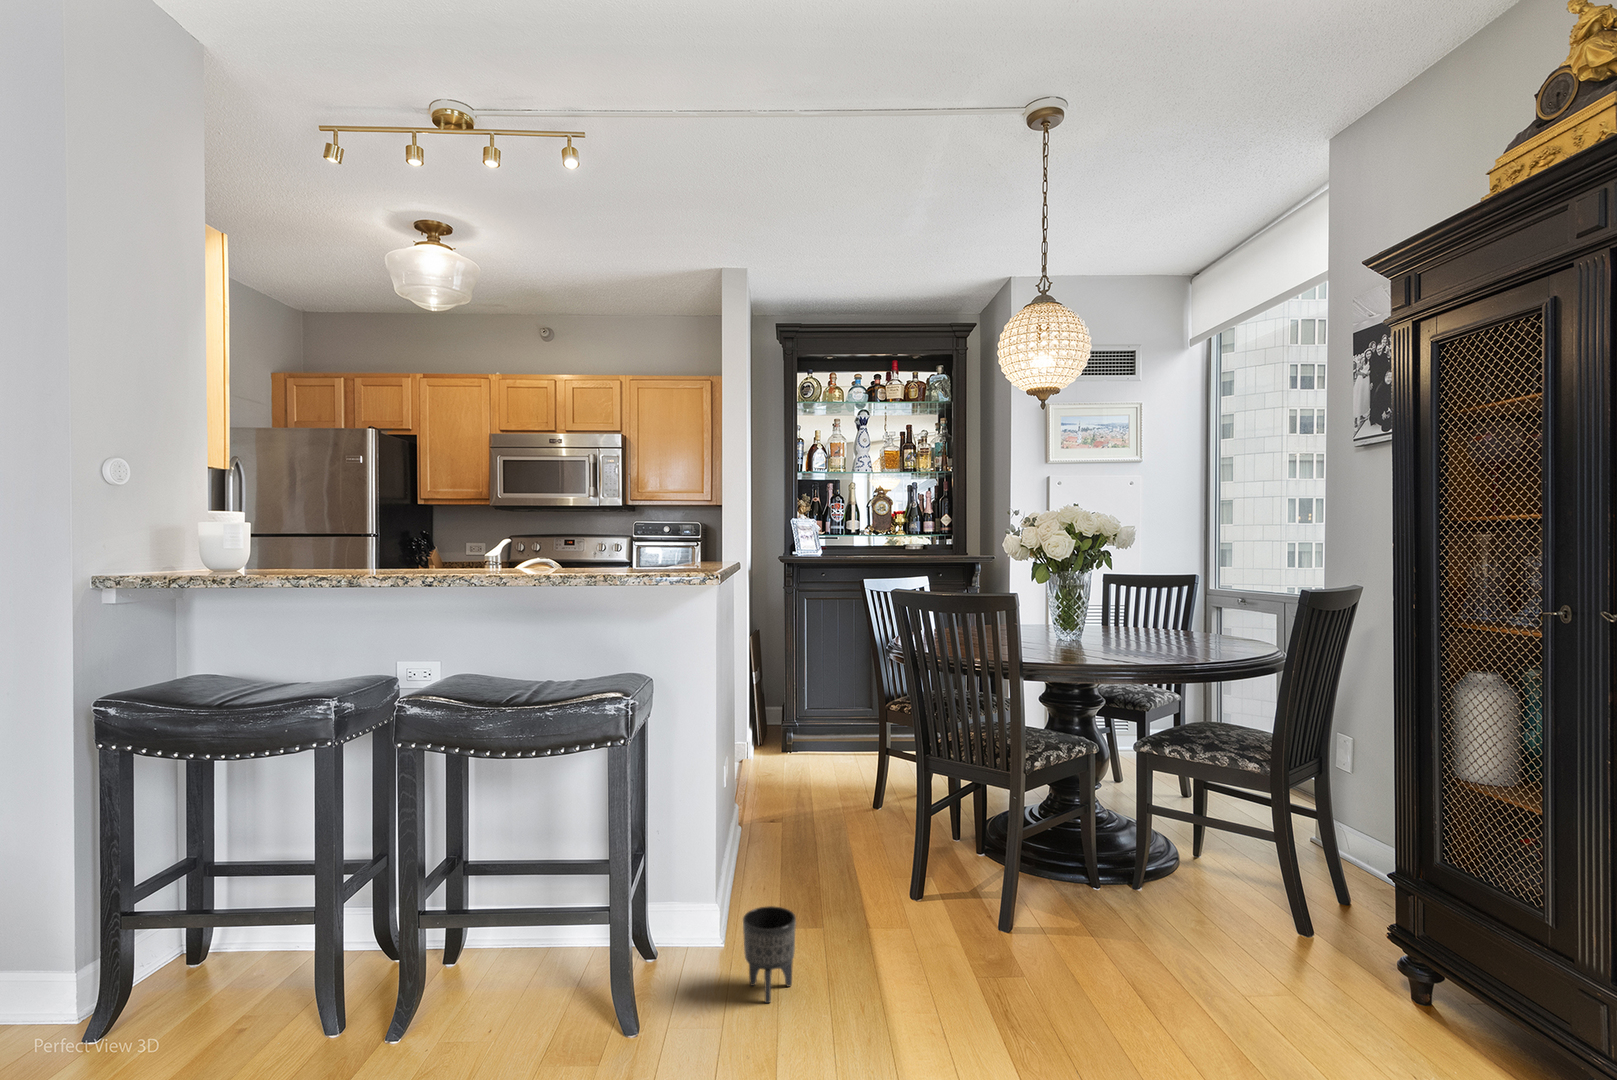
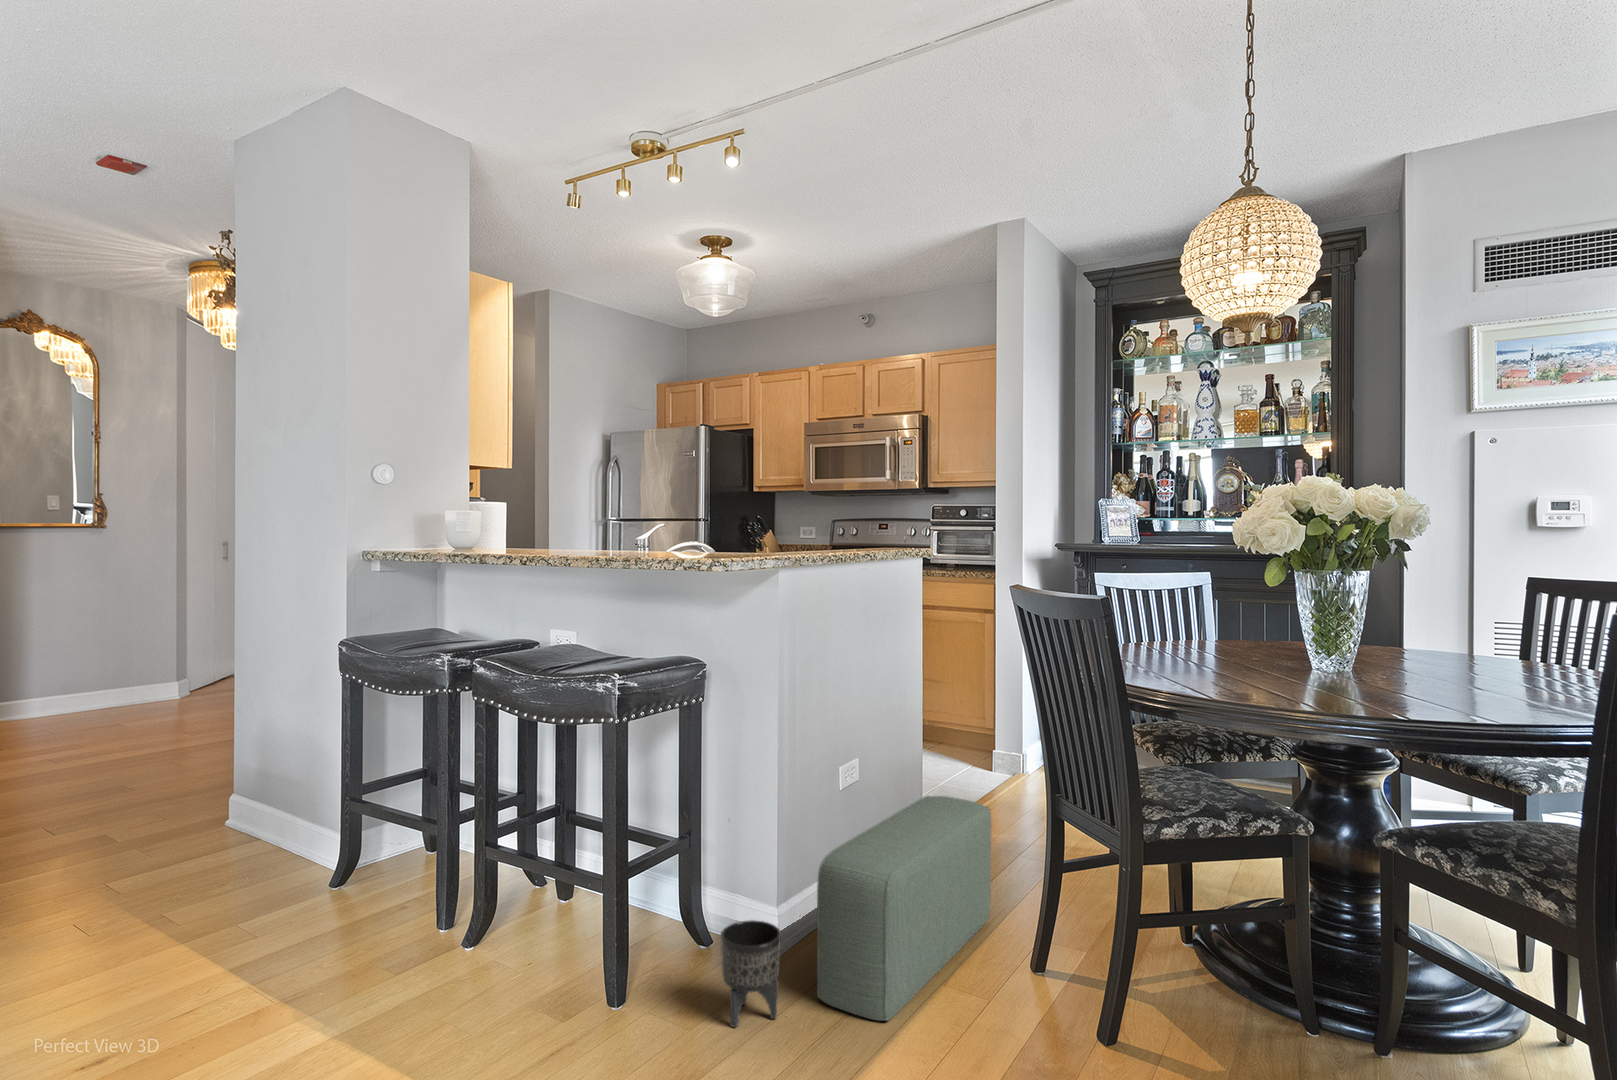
pouf: none [795,775,871,962] -> present [817,796,992,1021]

